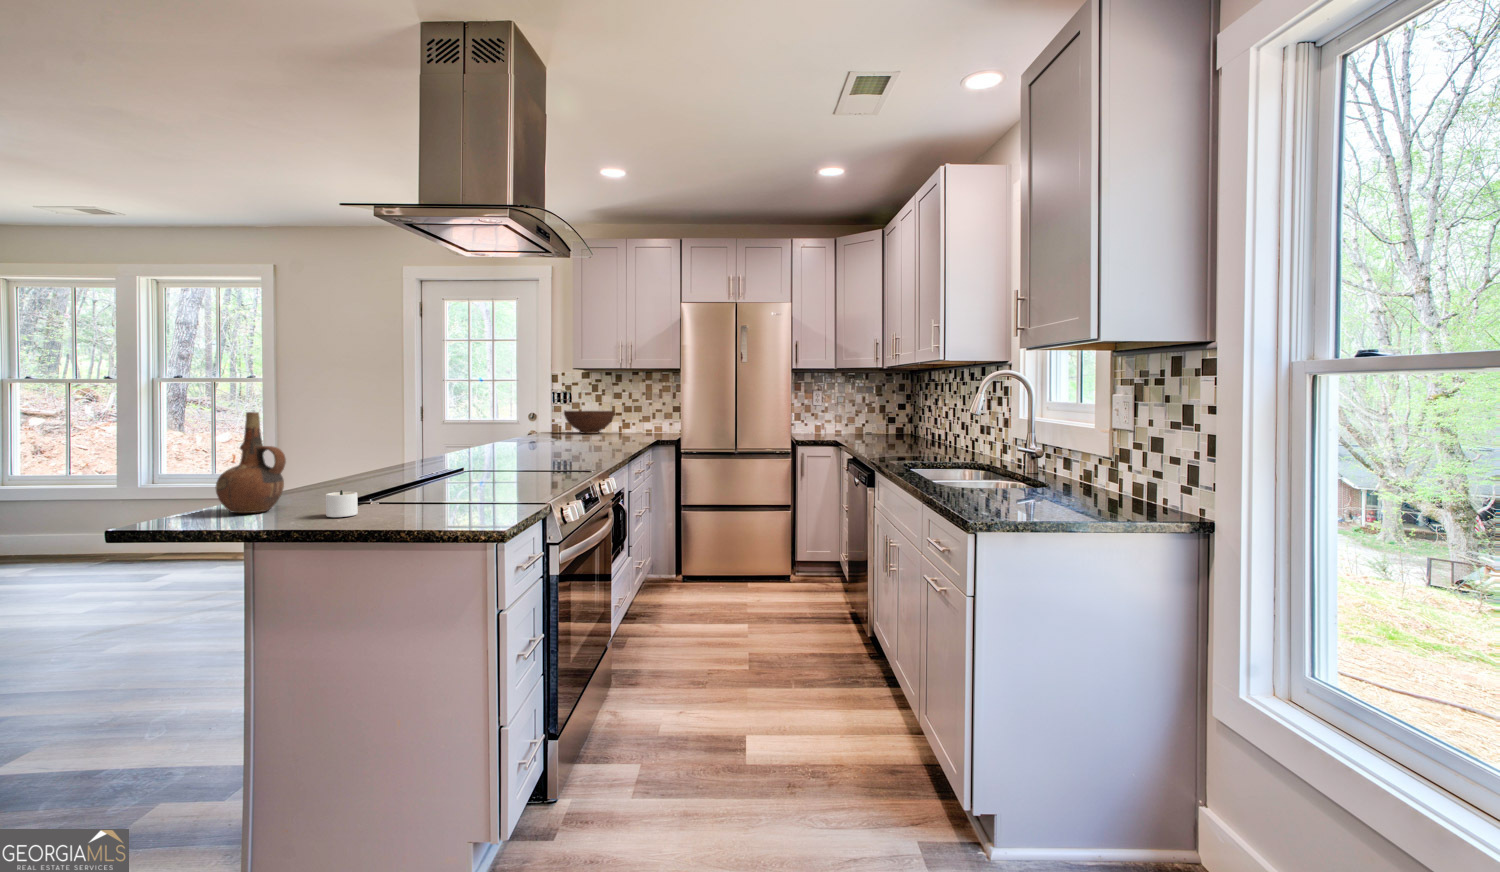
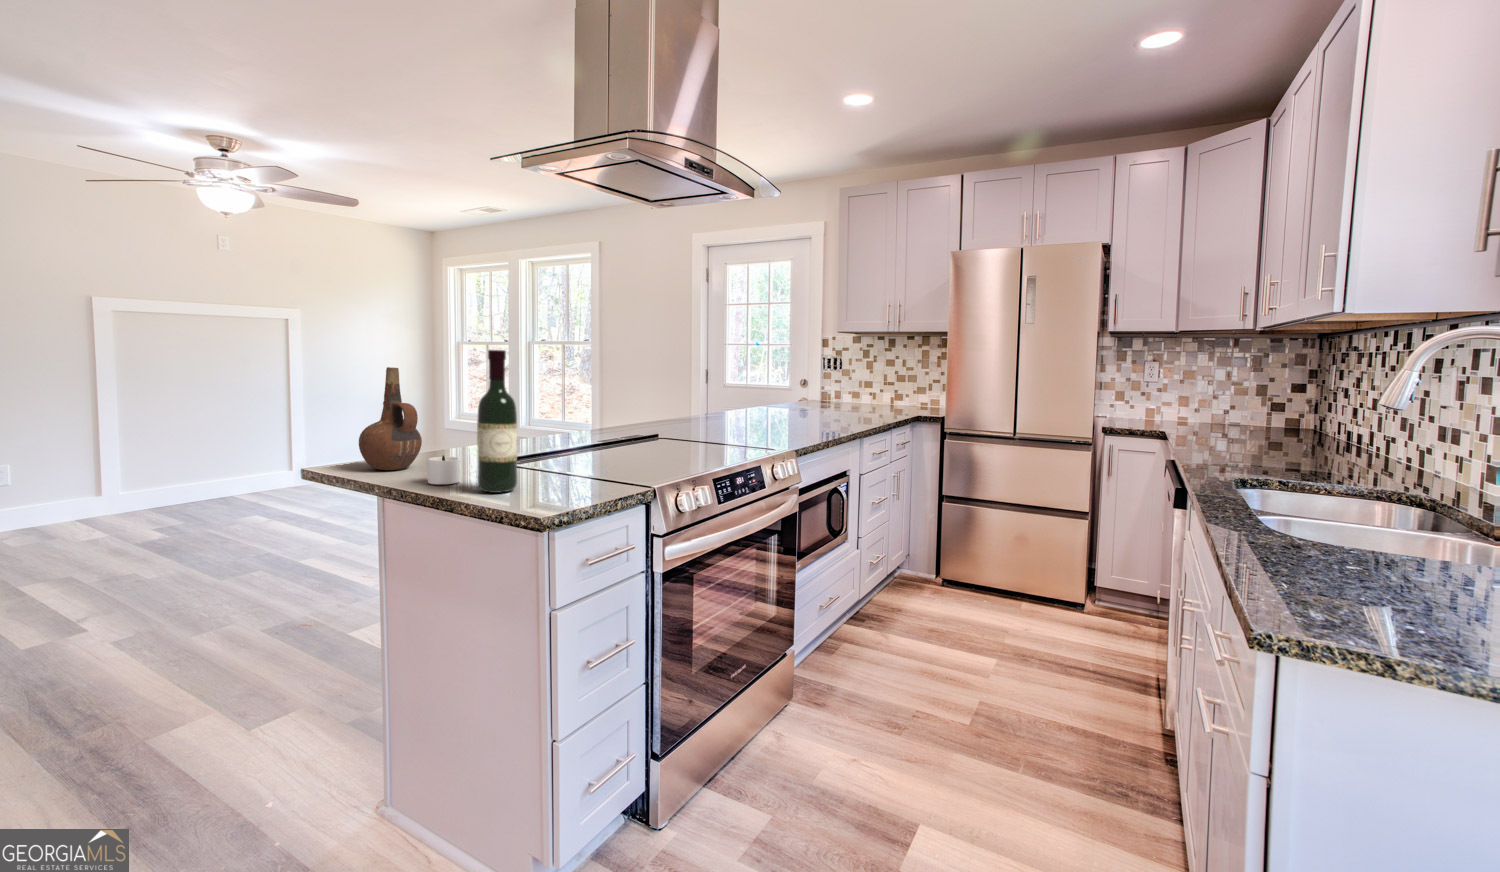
wine bottle: none [392,393,428,517] -> present [477,350,517,493]
fruit bowl: present [564,411,615,434] -> none [832,377,887,404]

